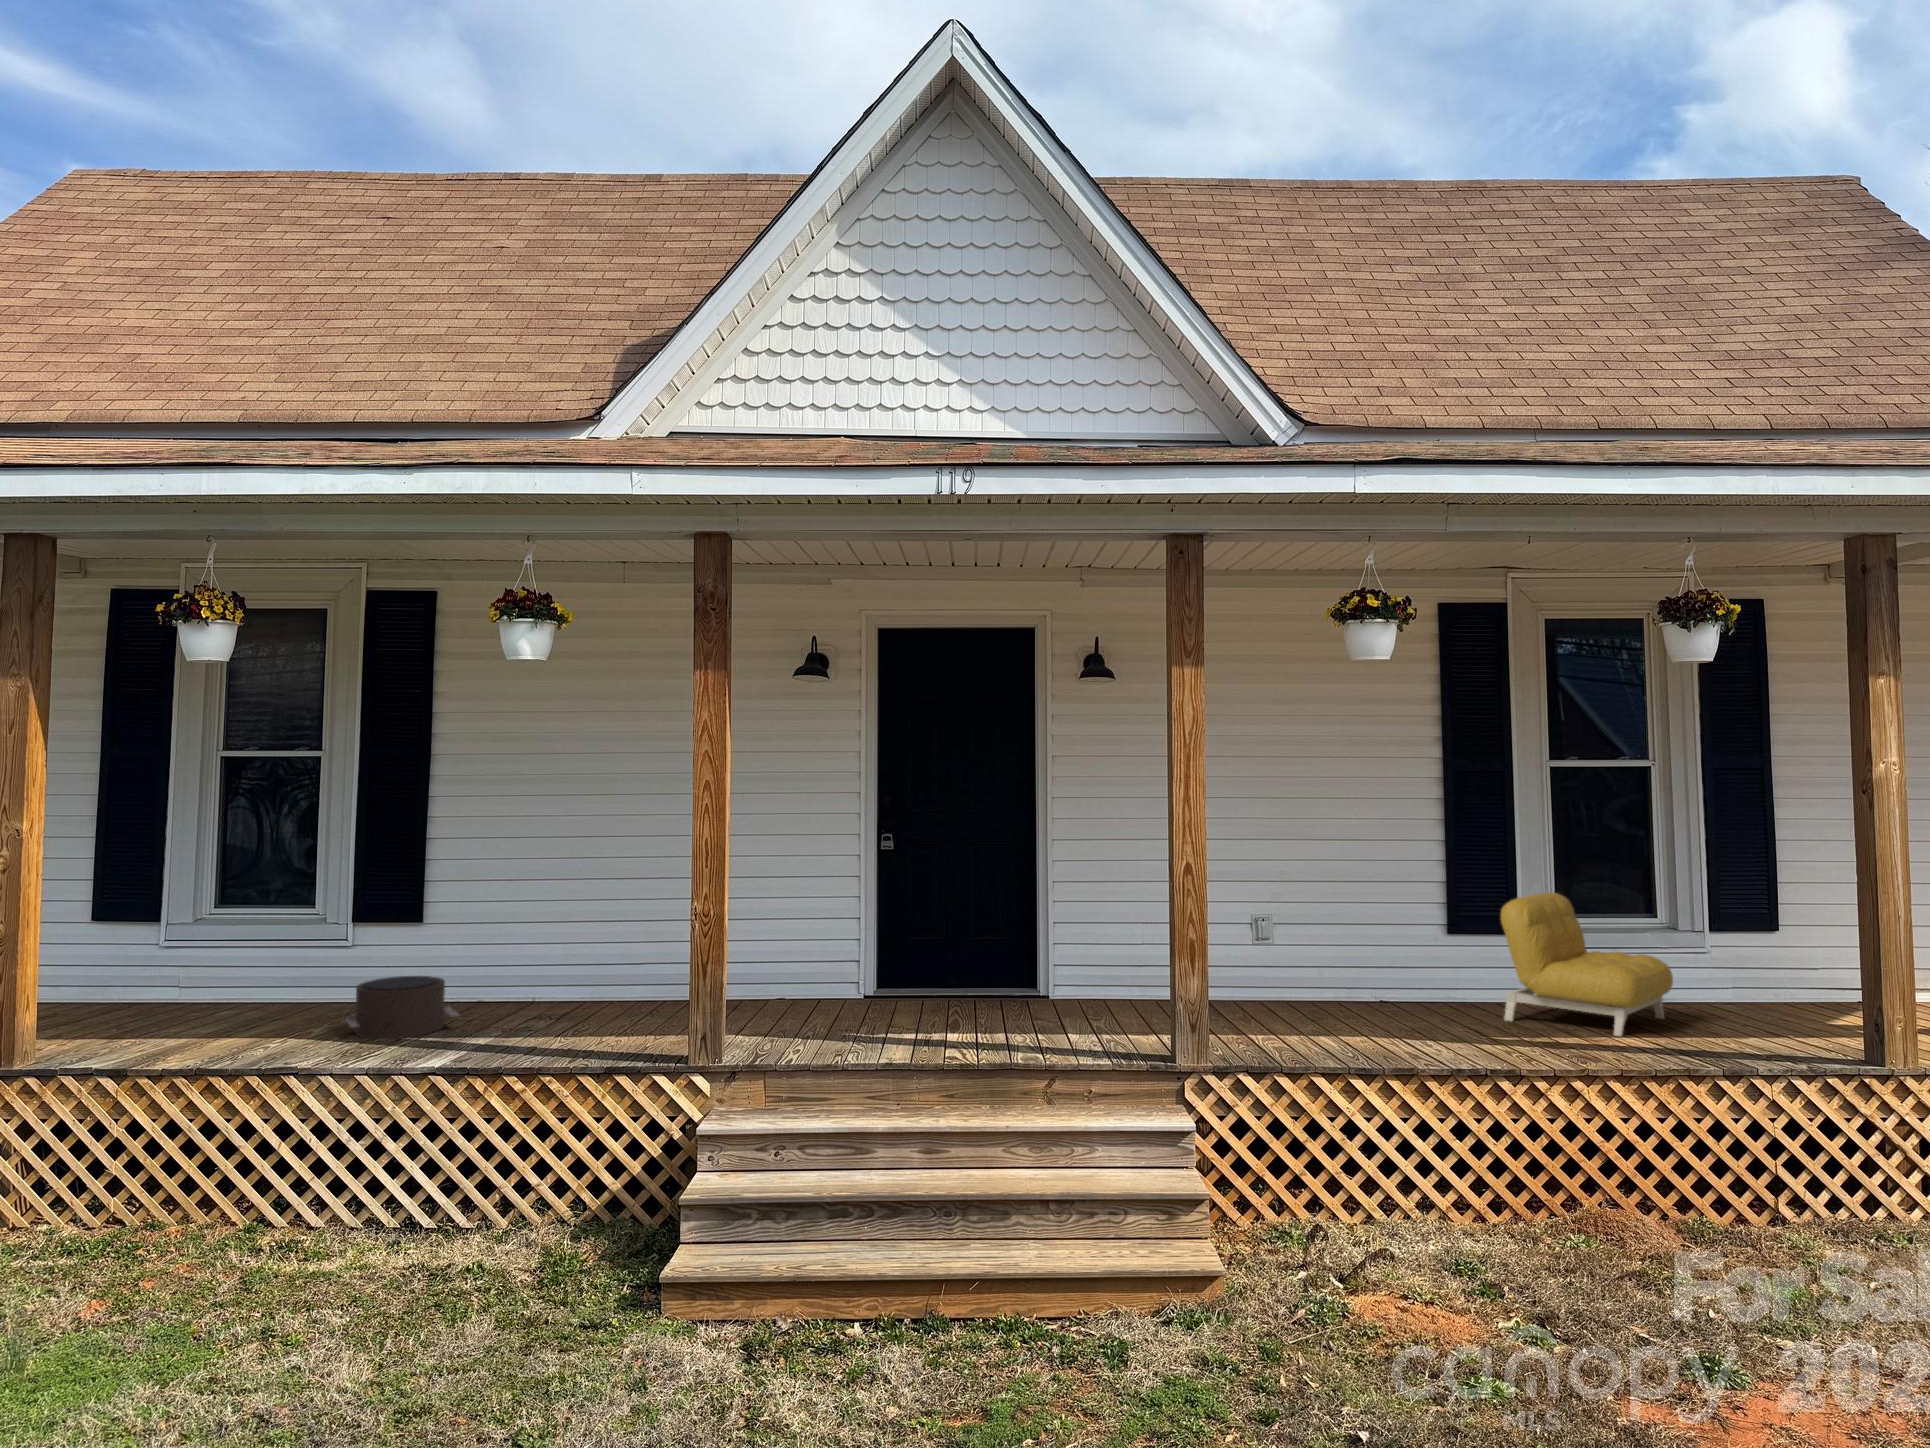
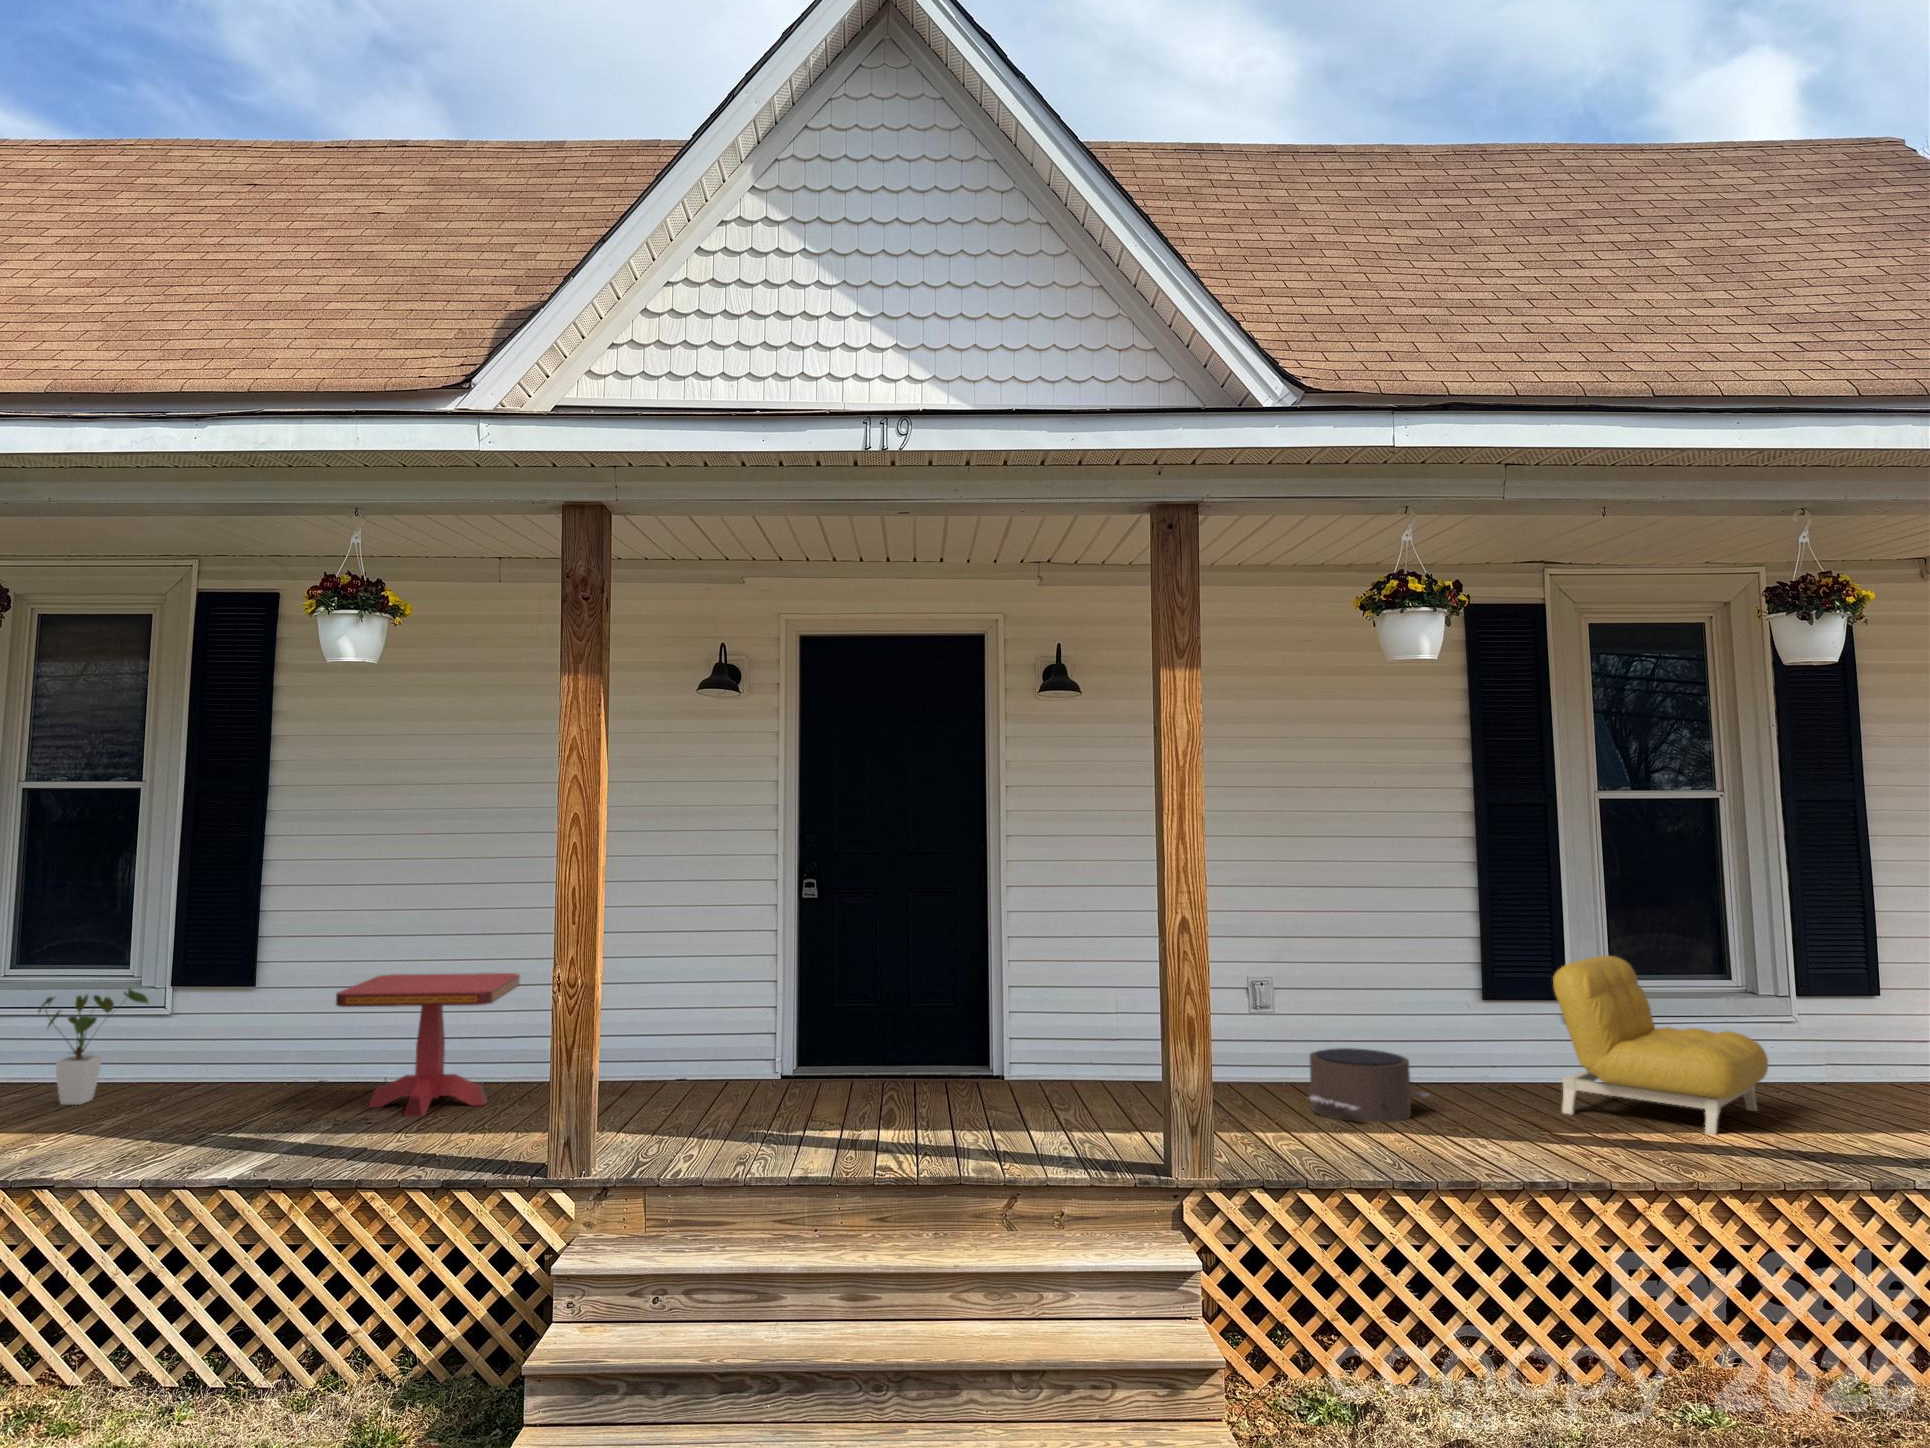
side table: none [498,906,644,1024] -> present [336,973,520,1117]
house plant: none [251,918,336,1014] -> present [39,989,148,1105]
pouf: present [345,976,459,1038] -> present [1310,1048,1429,1122]

